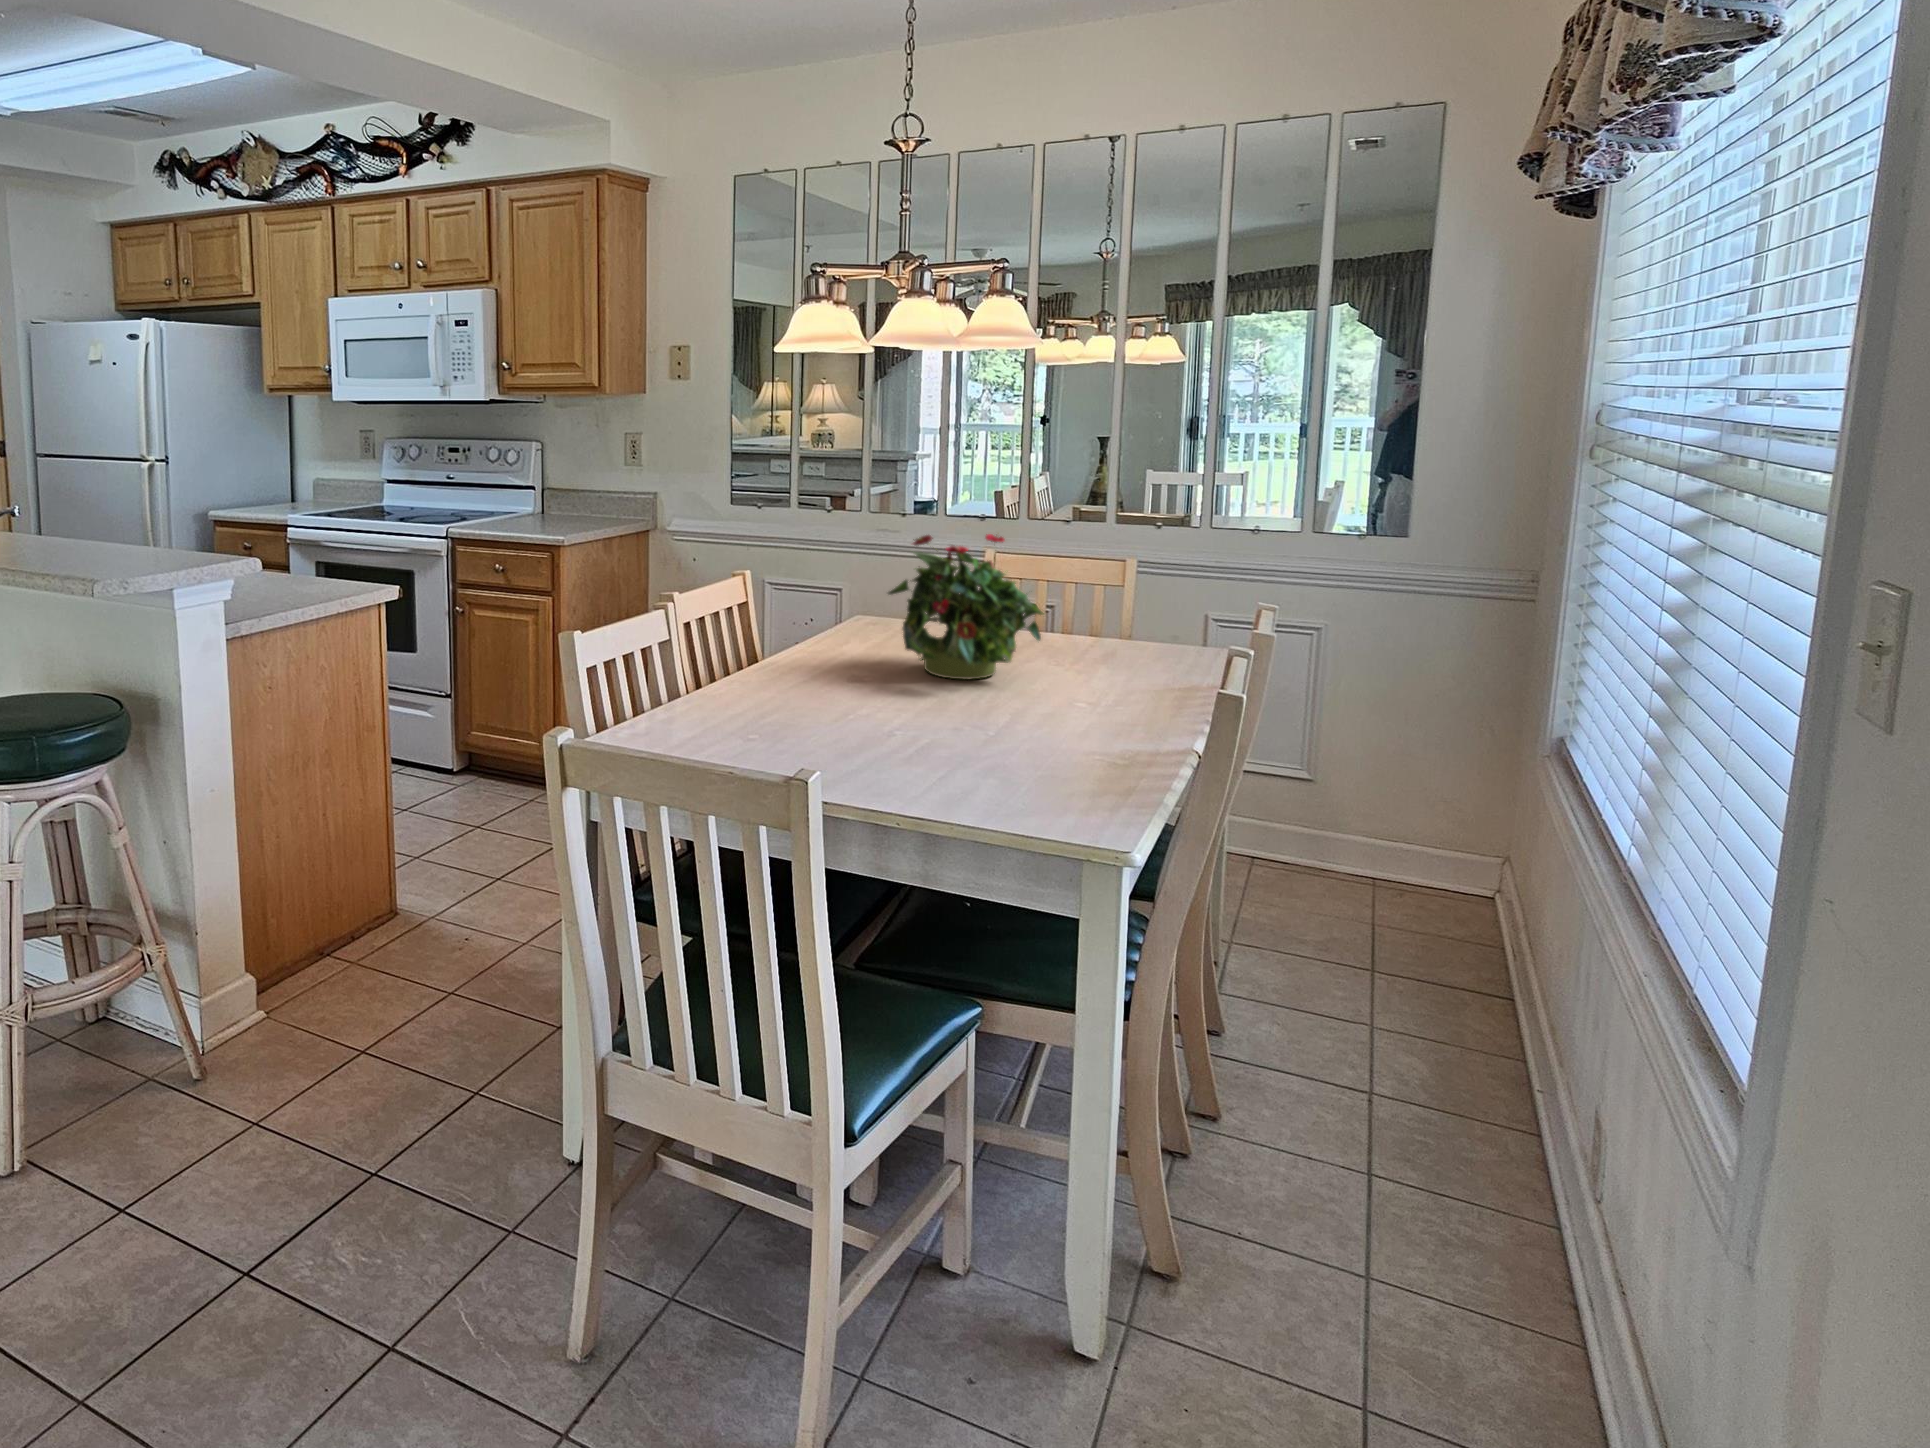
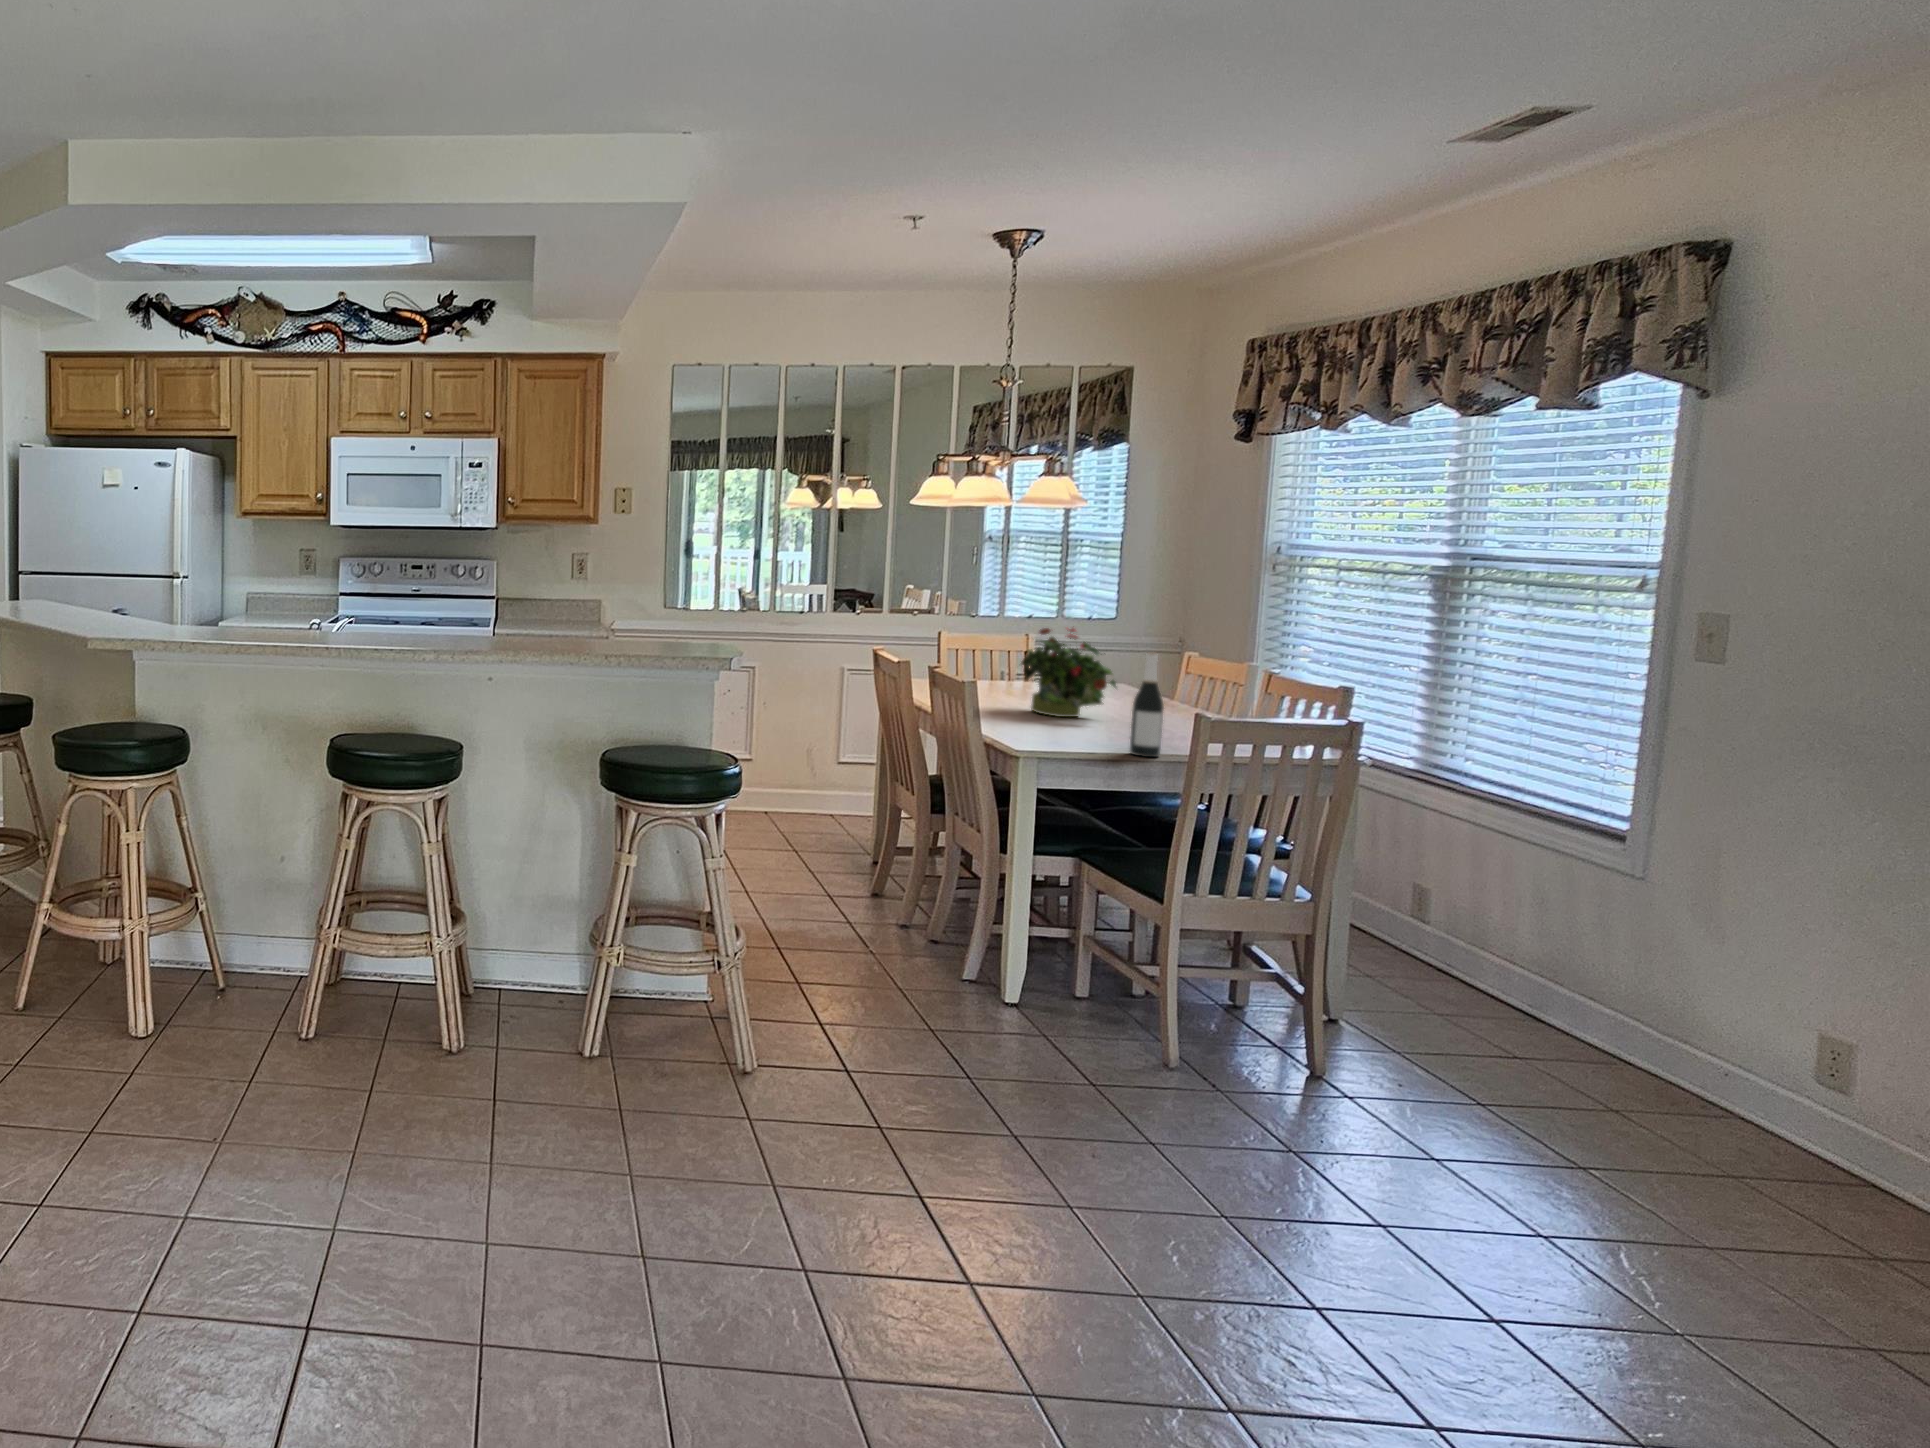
wine bottle: none [812,581,860,762] -> present [1130,652,1164,757]

